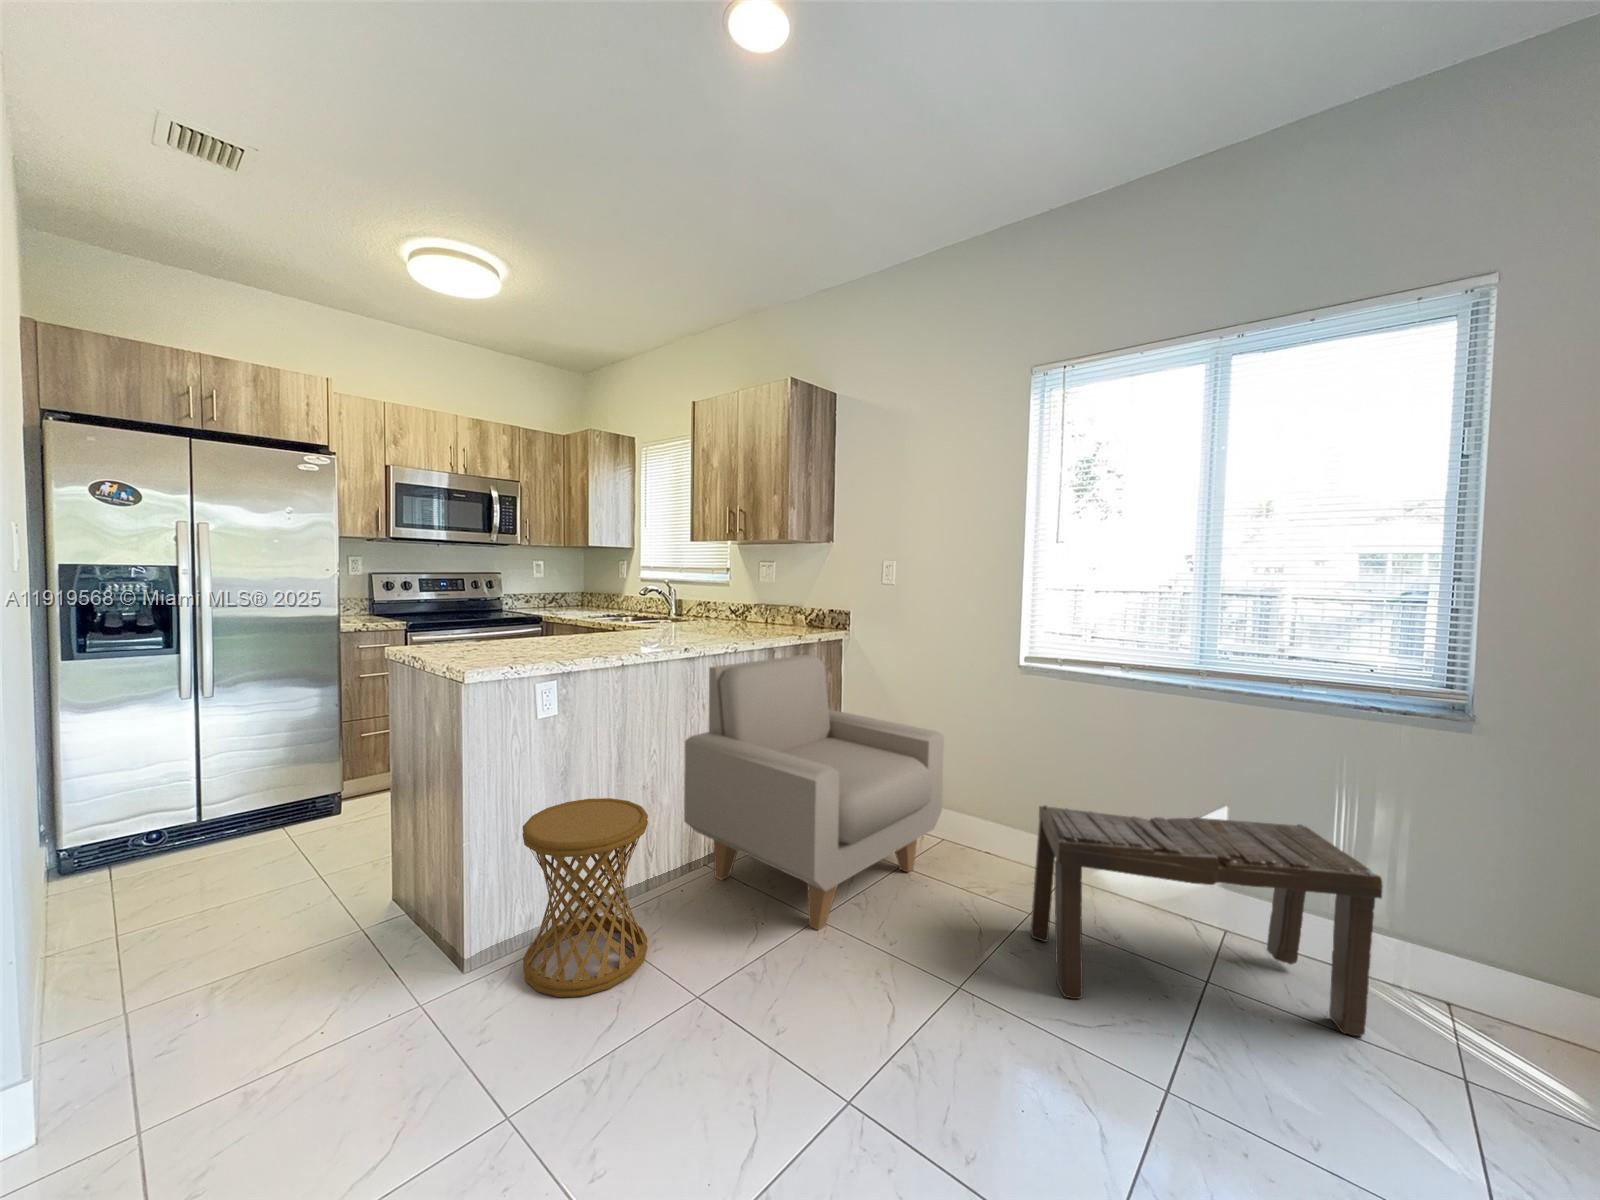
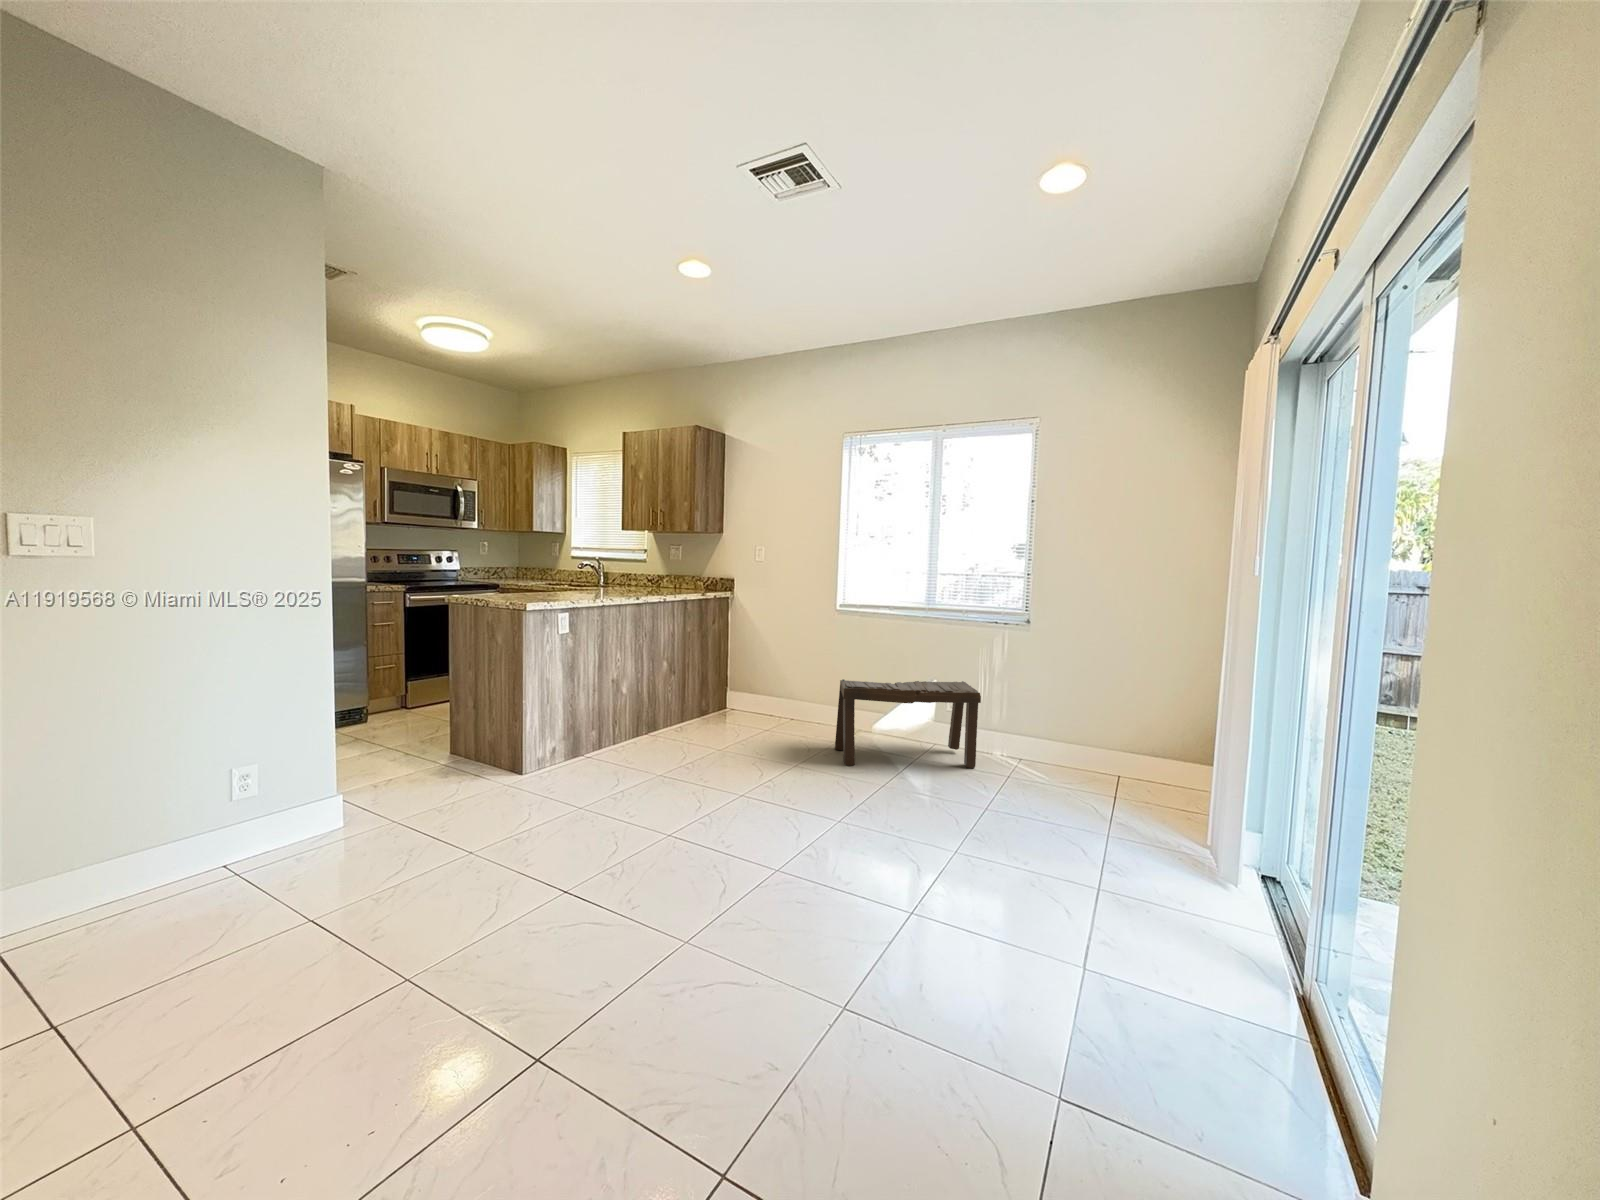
armchair: present [684,655,944,930] -> none [635,606,792,753]
side table: present [523,798,648,997] -> none [555,682,625,779]

